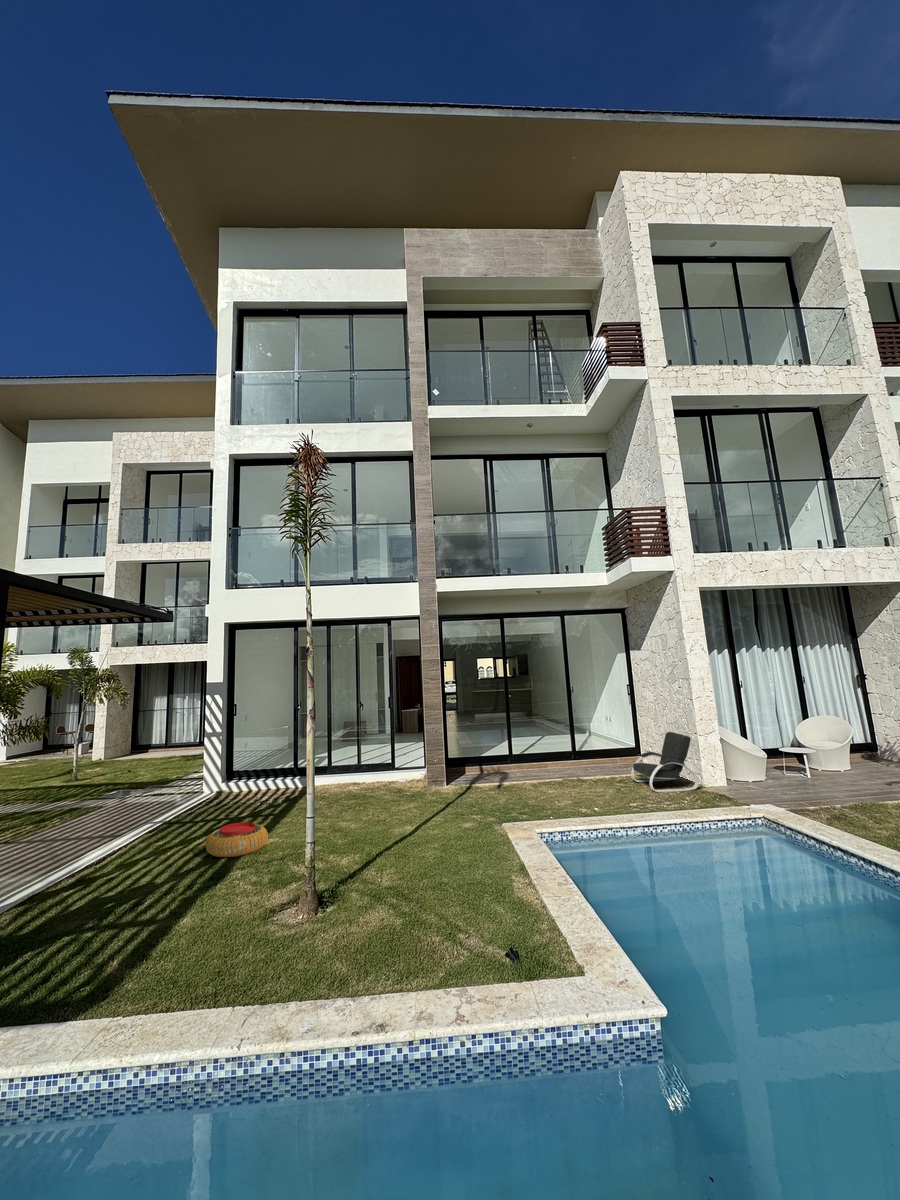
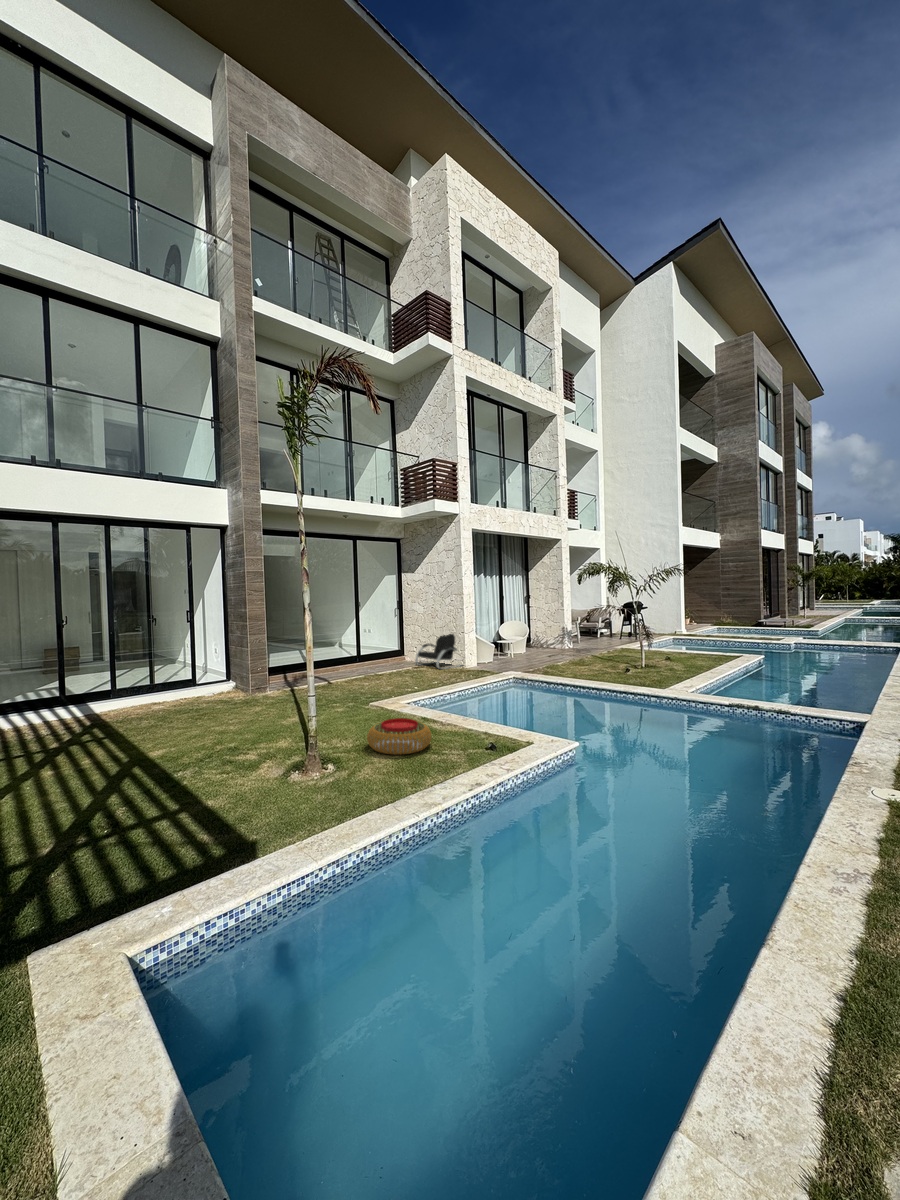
pouf: present [206,822,268,857] -> present [367,718,431,755]

